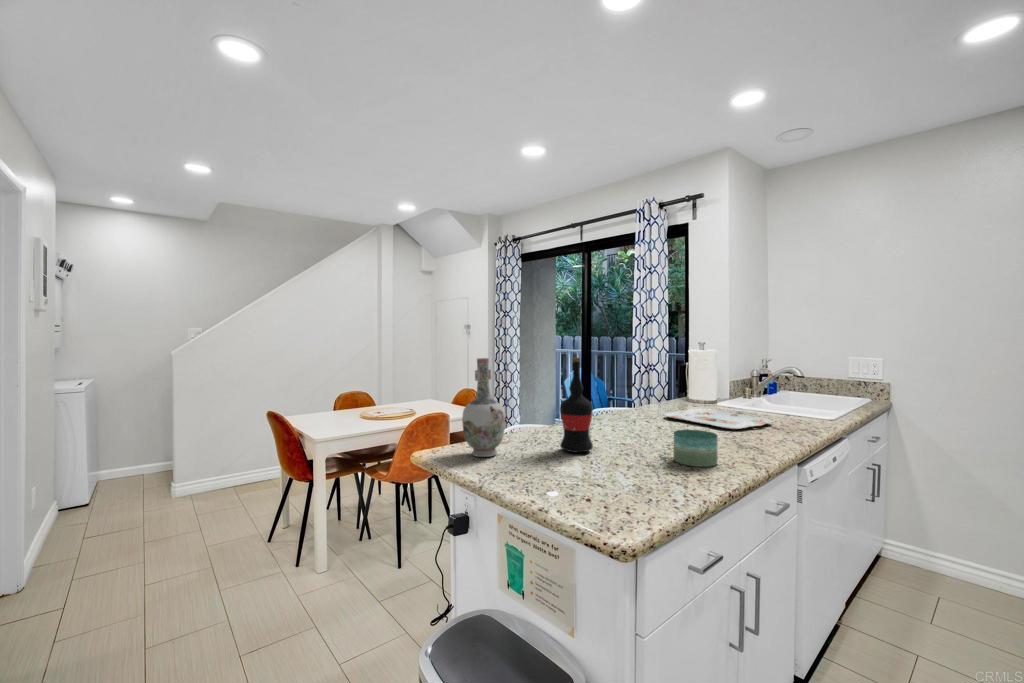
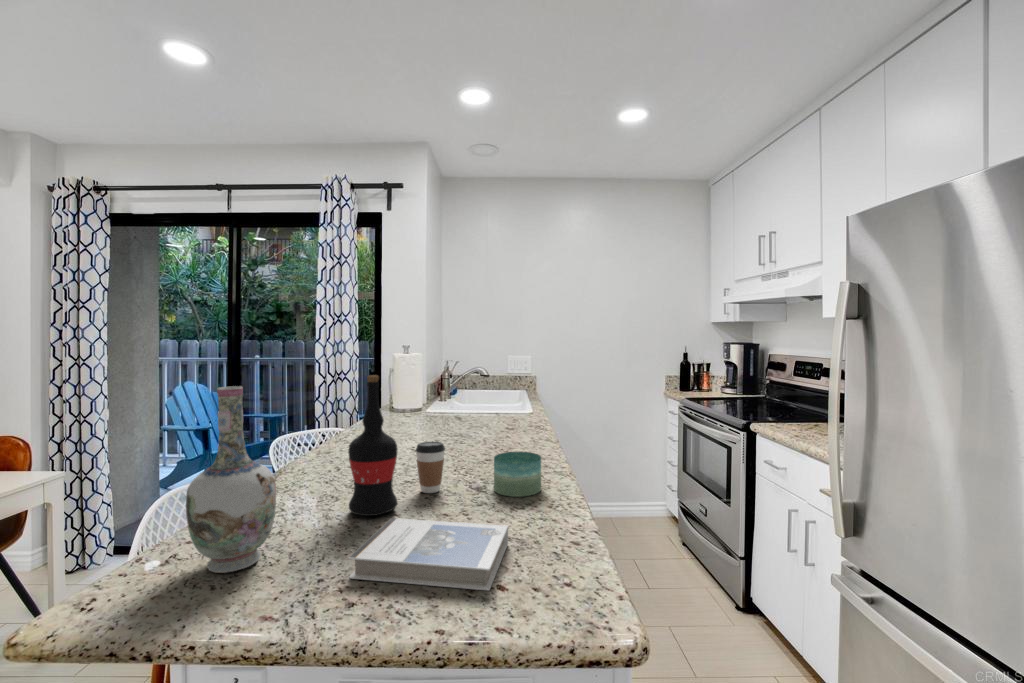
serving tray: present [665,409,772,430] -> none [403,422,510,442]
coffee cup: none [617,411,640,450] -> present [416,442,445,493]
hardback book: none [520,451,628,498] -> present [349,518,508,591]

